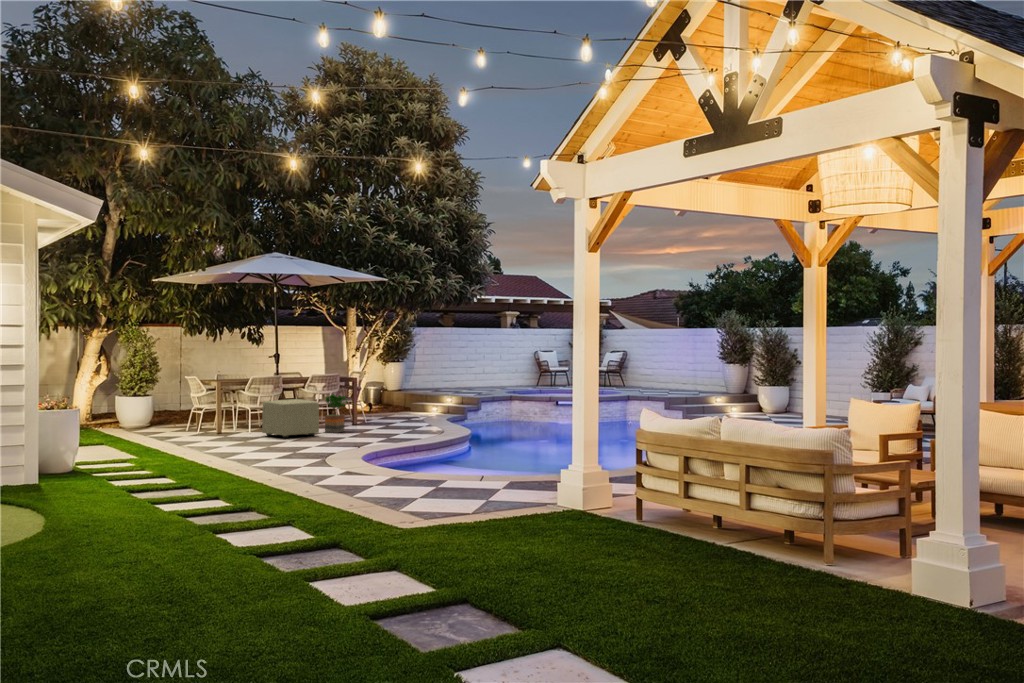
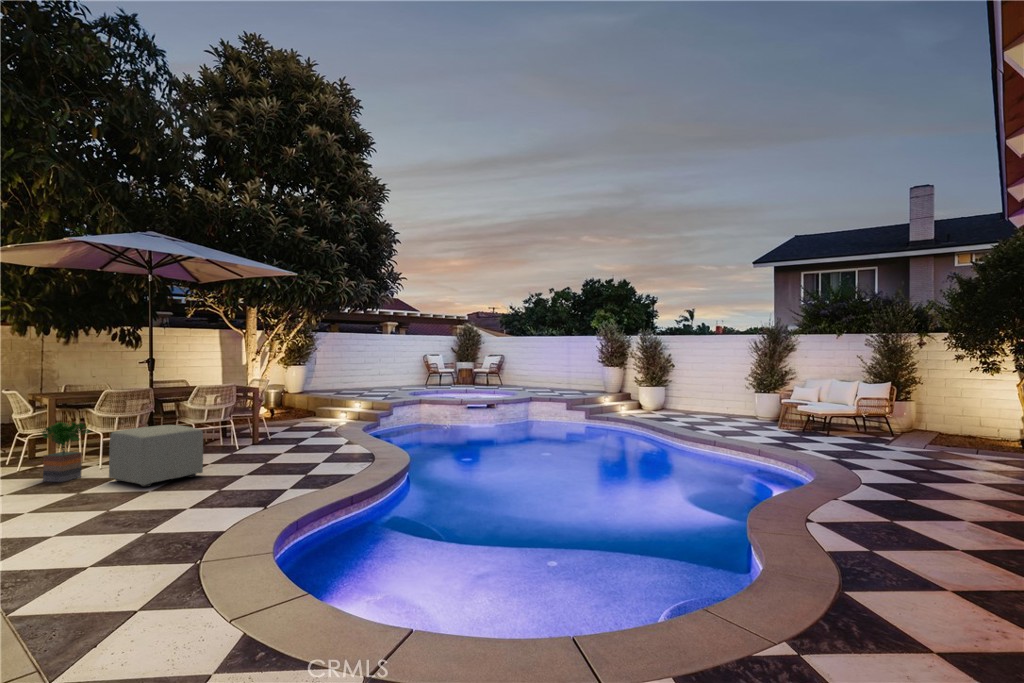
potted tree: present [325,394,347,433] -> present [42,422,89,482]

